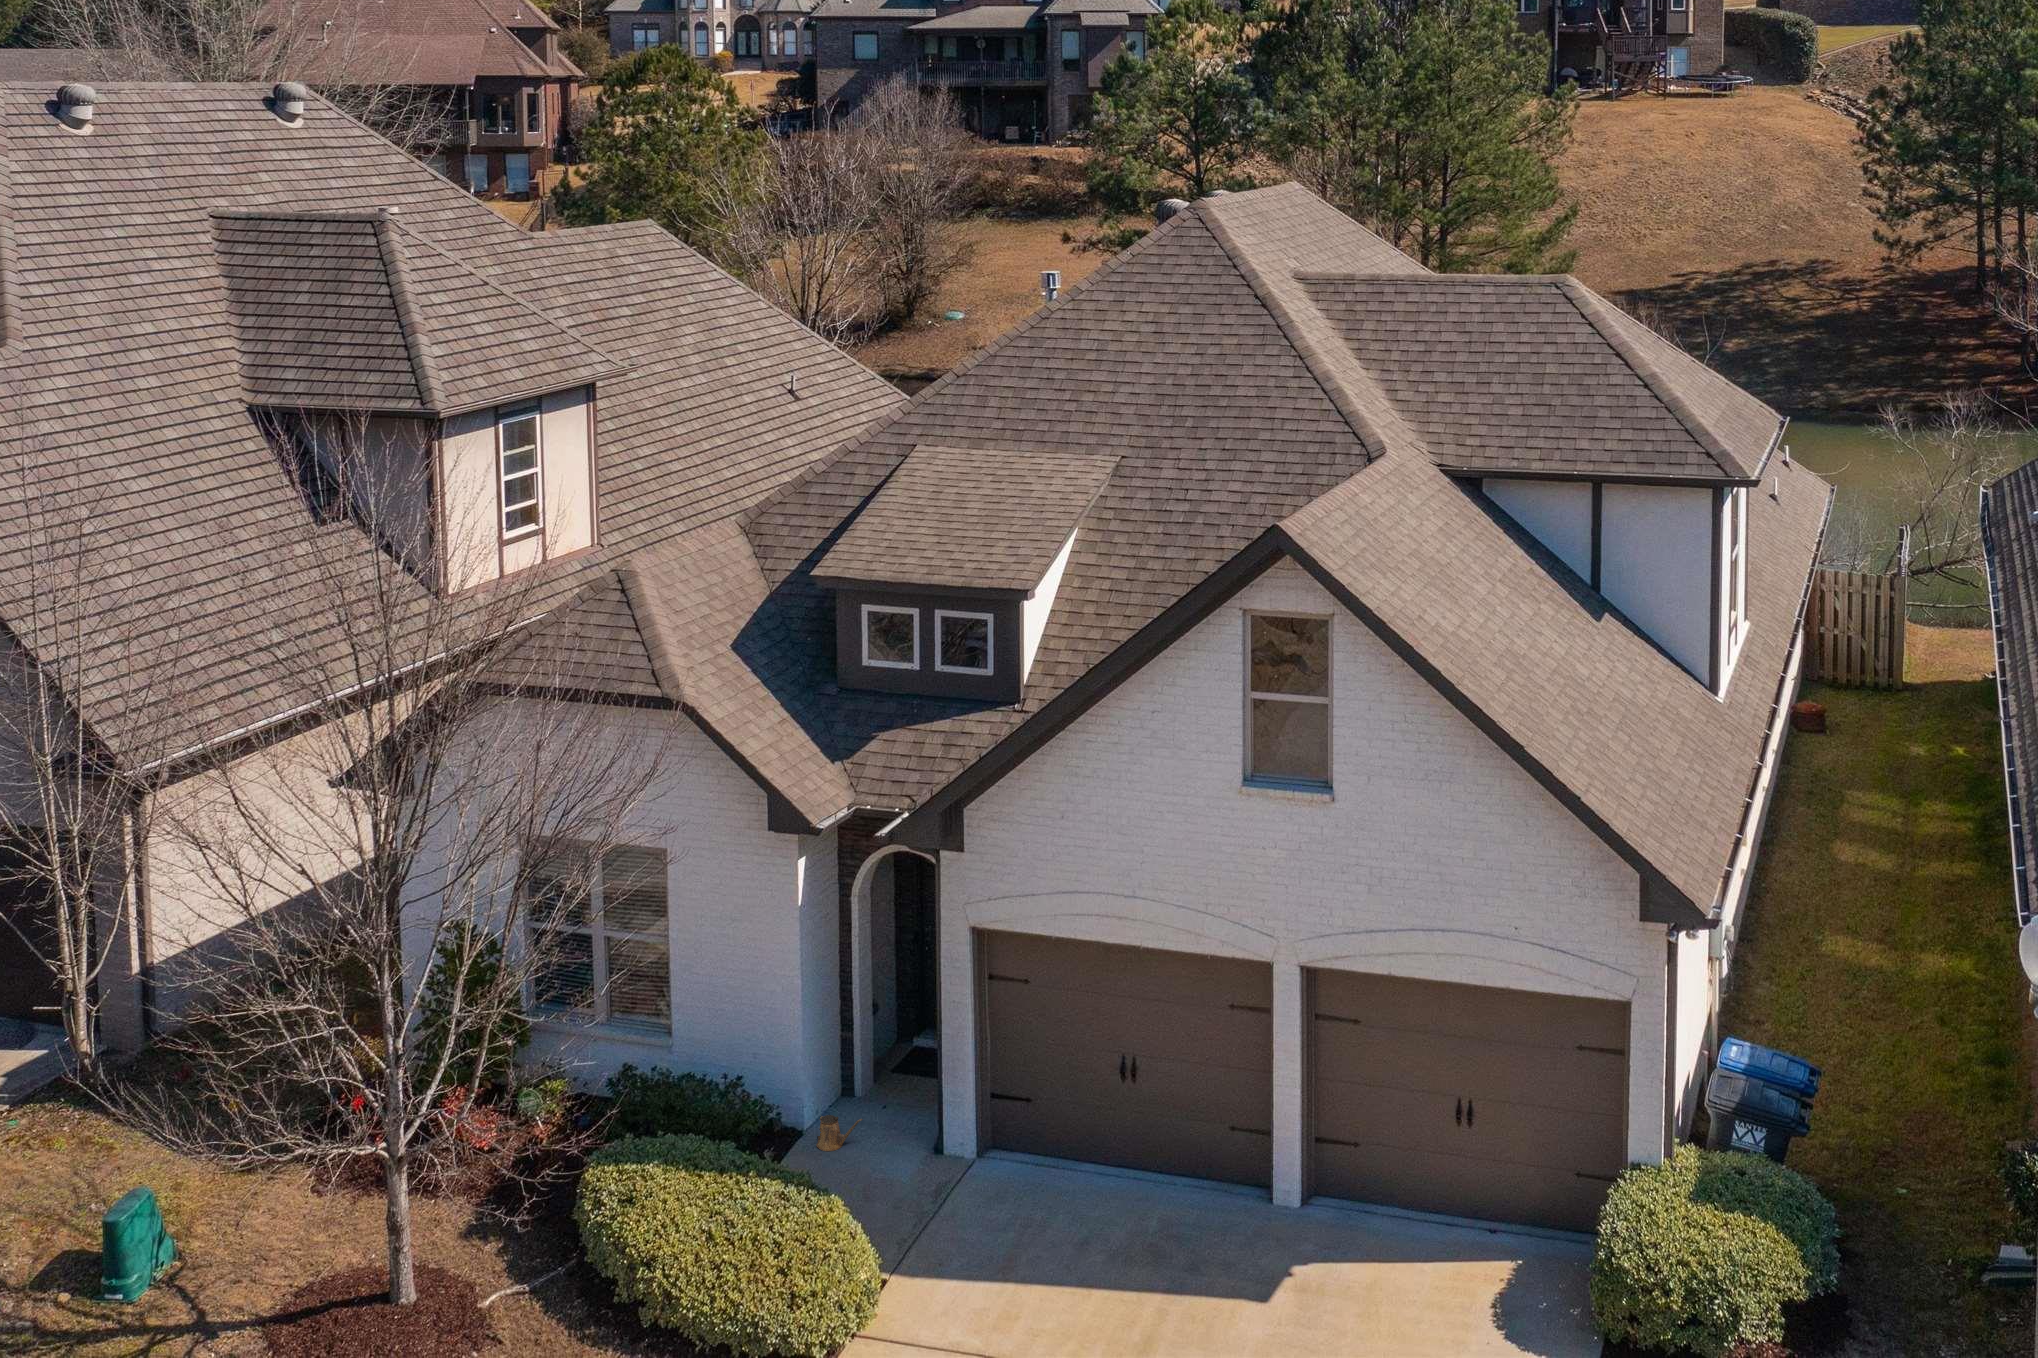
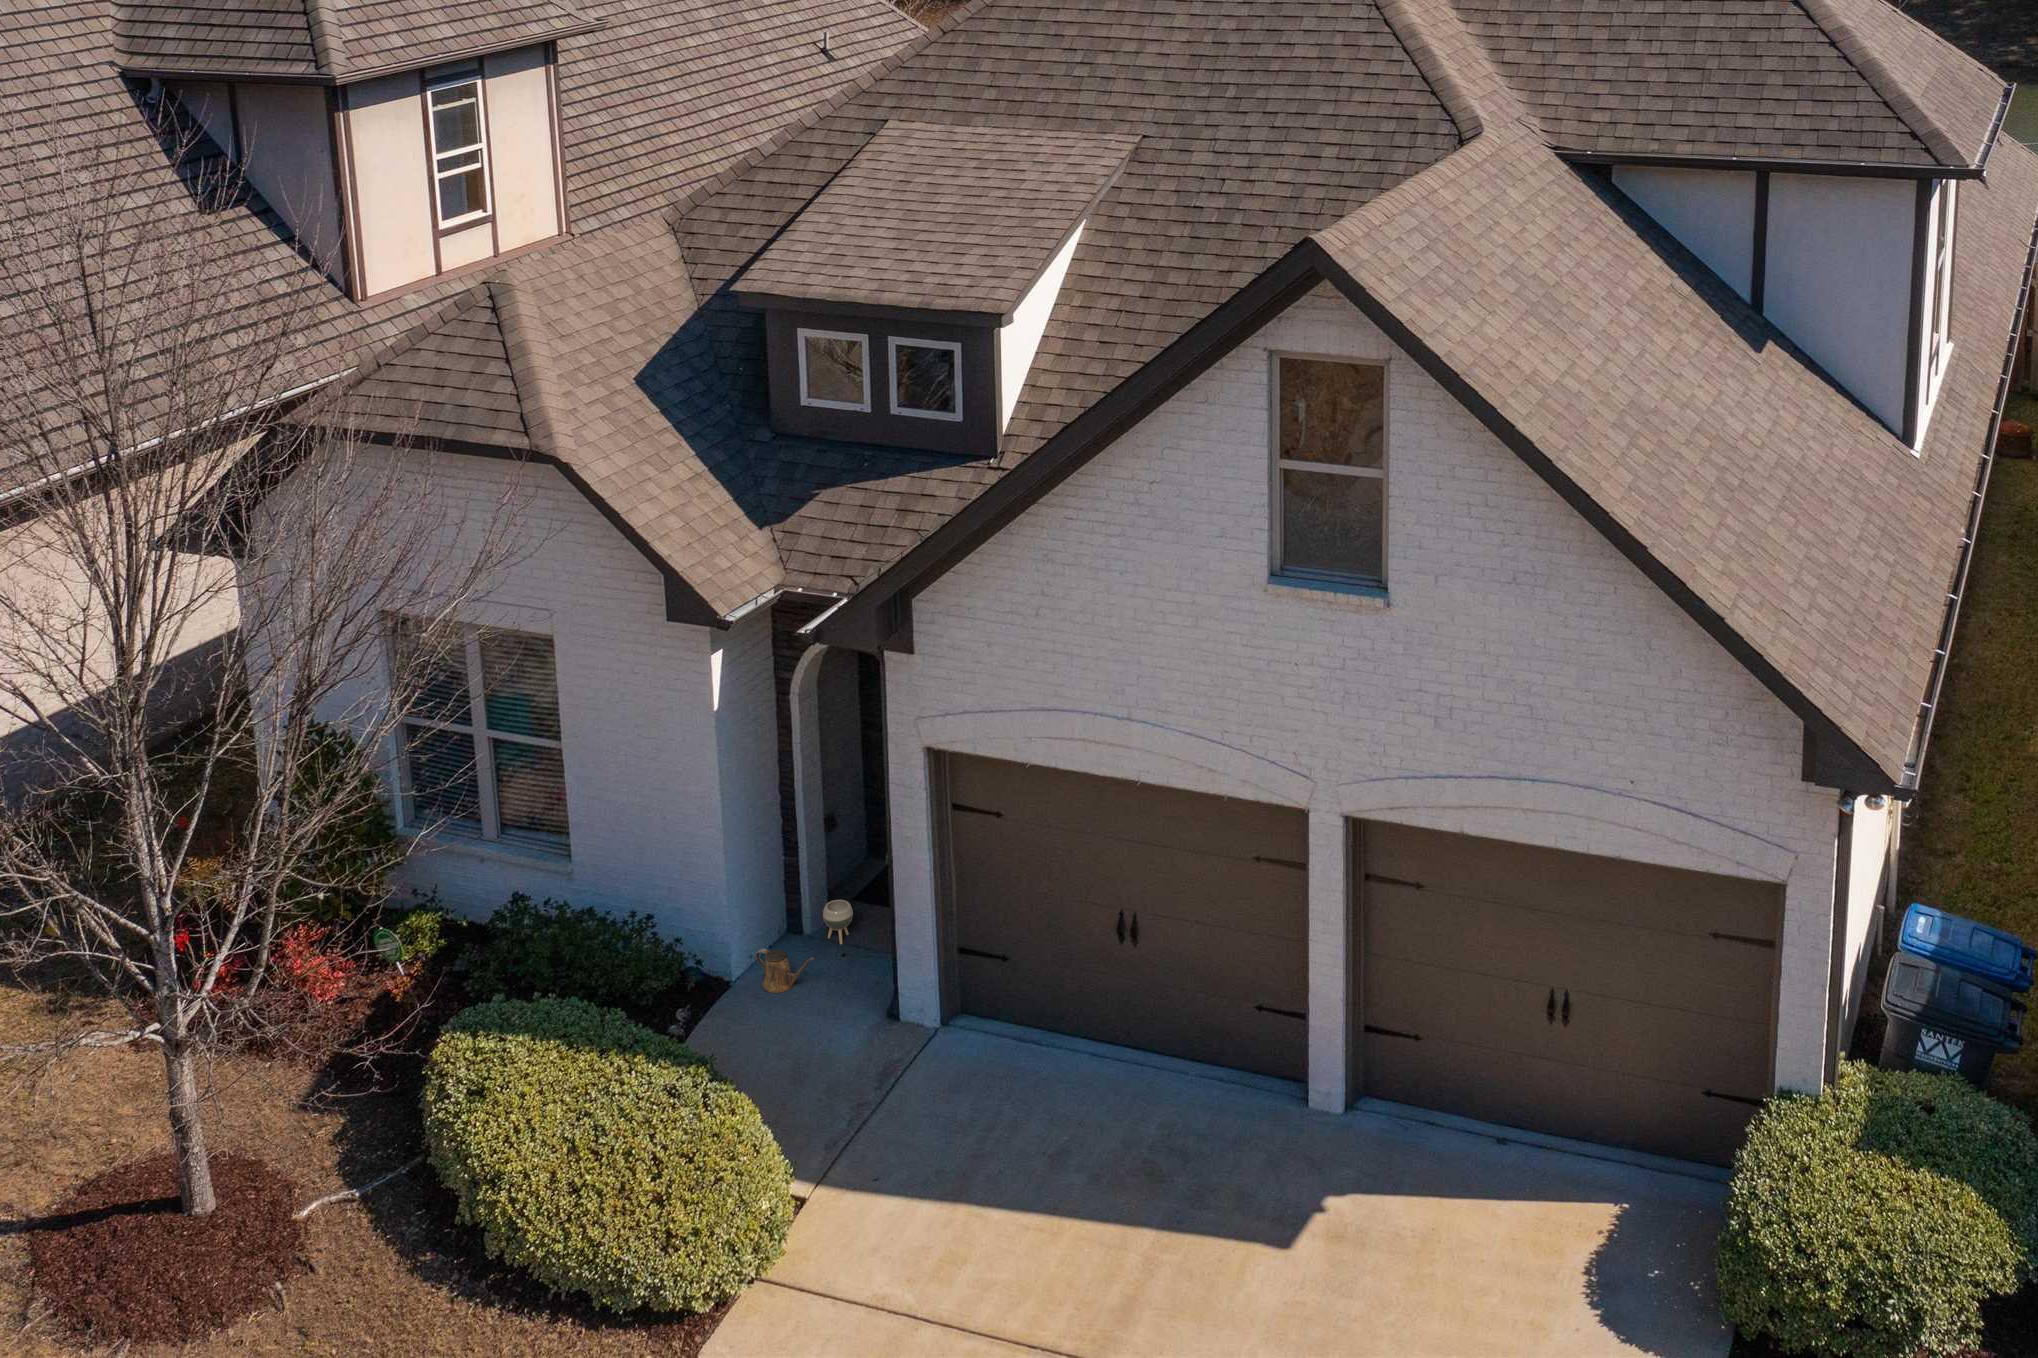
planter: none [861,1079,886,1116] -> present [823,900,853,945]

